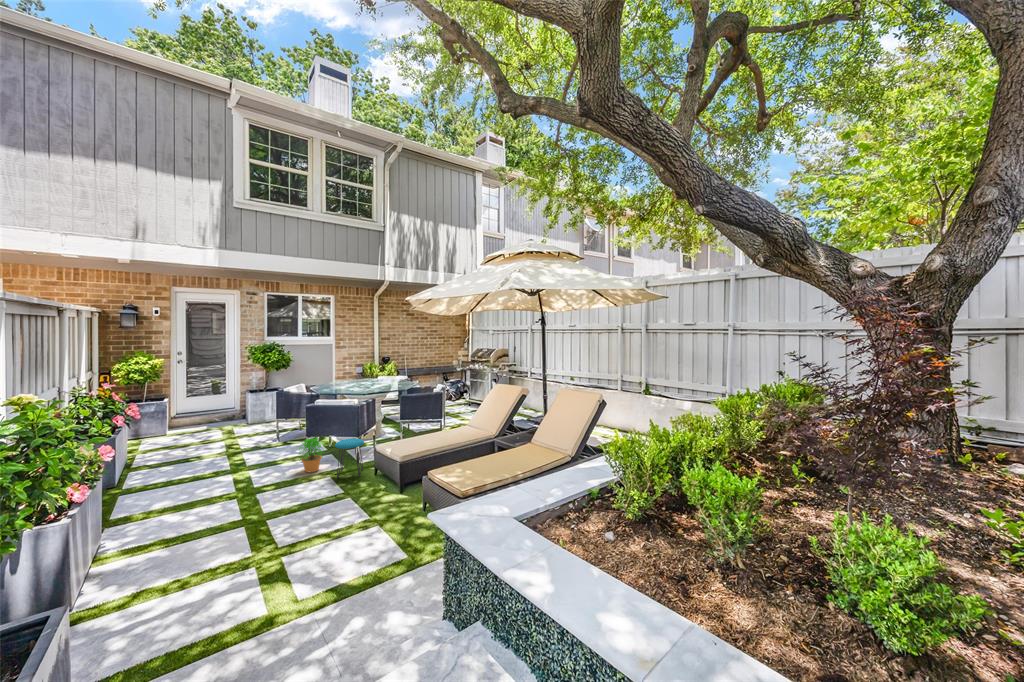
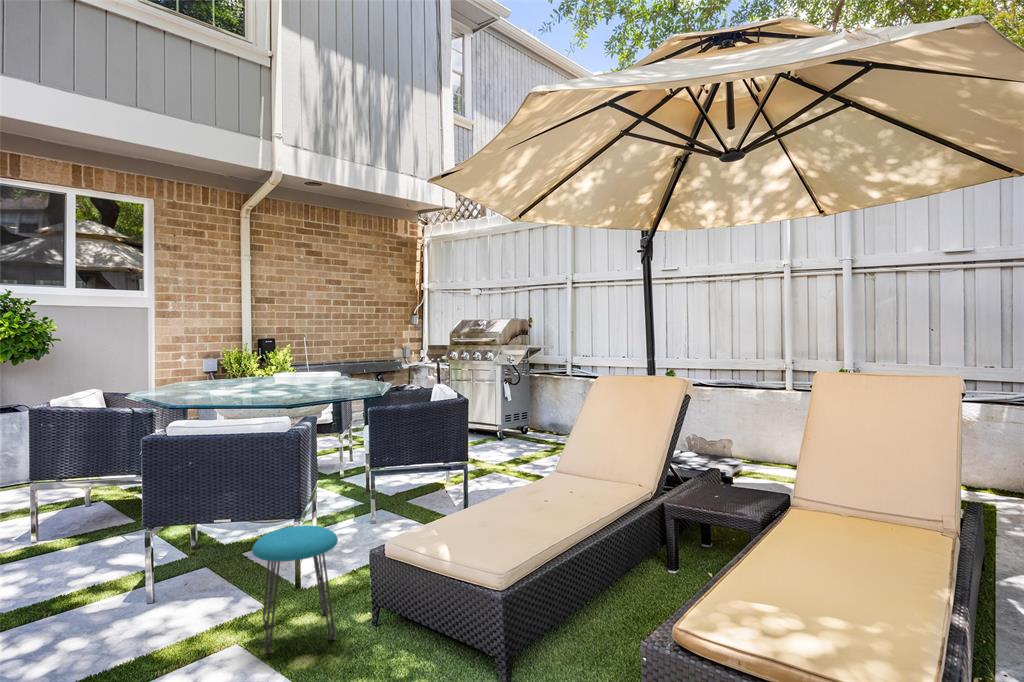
potted plant: present [299,437,323,472] -> none [116,526,217,639]

